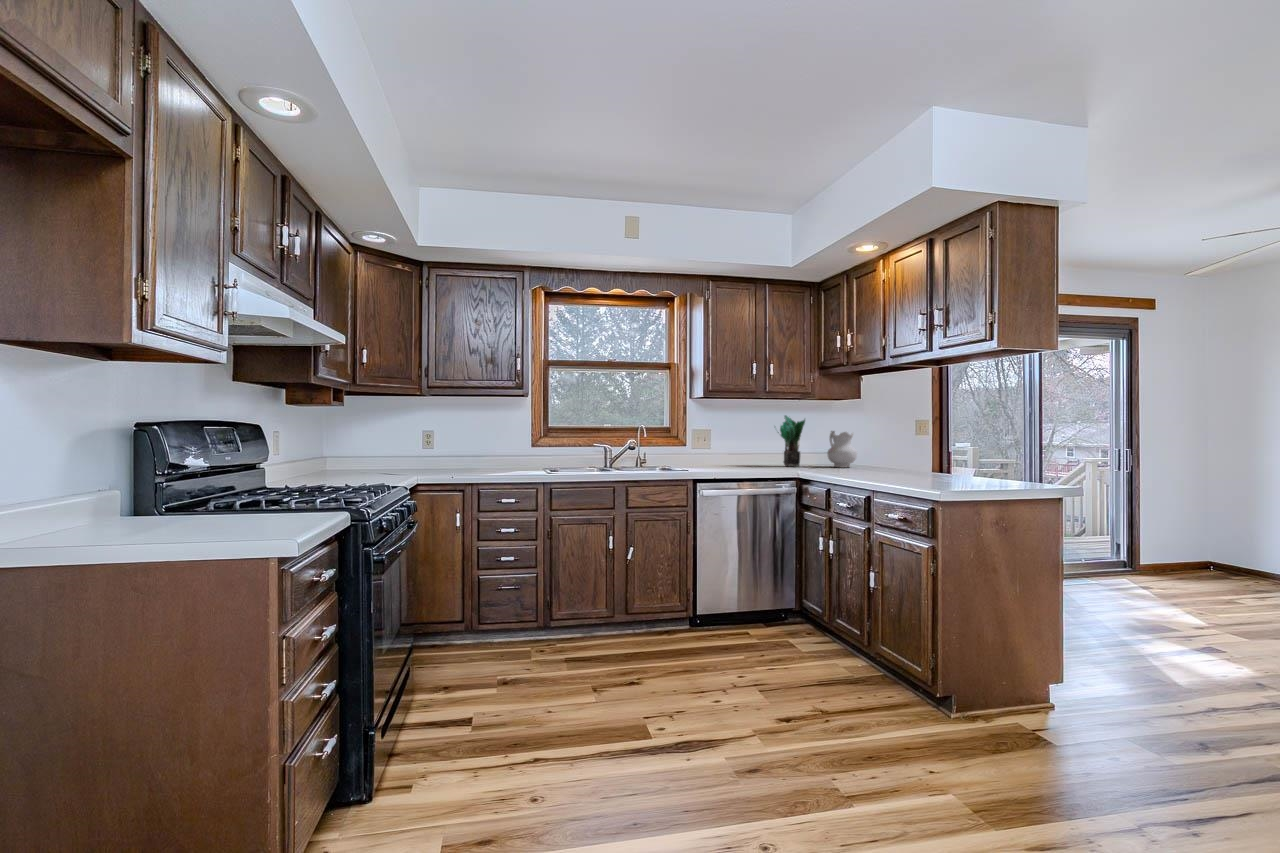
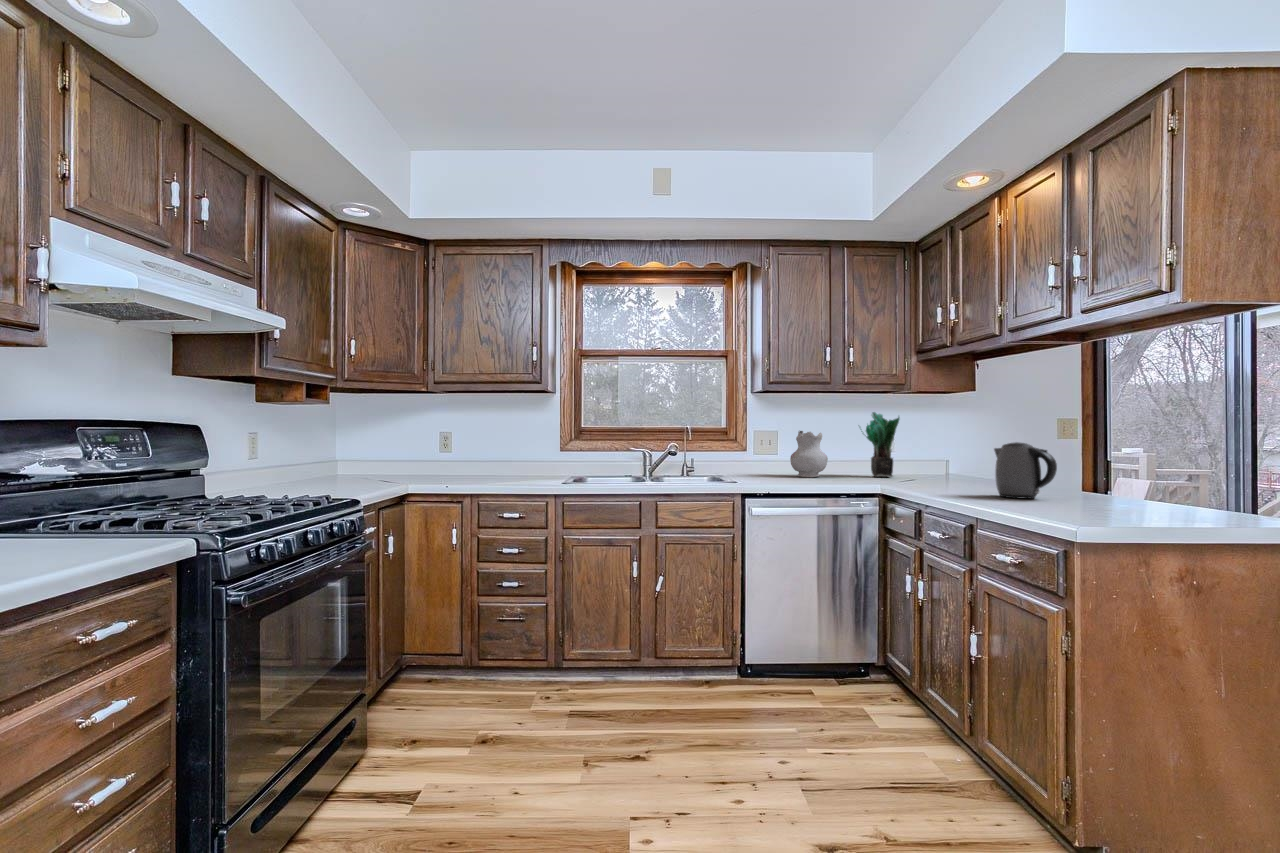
ceramic pitcher: present [827,431,857,468] -> present [790,431,828,477]
kettle: none [880,438,923,478] -> present [994,442,1057,499]

